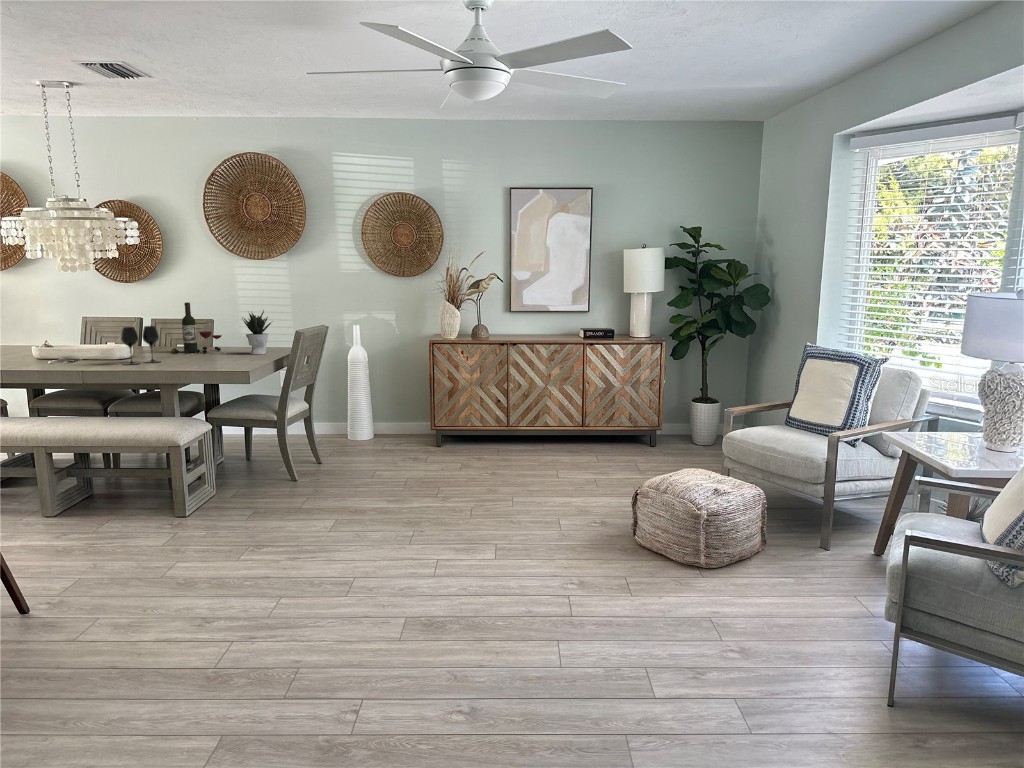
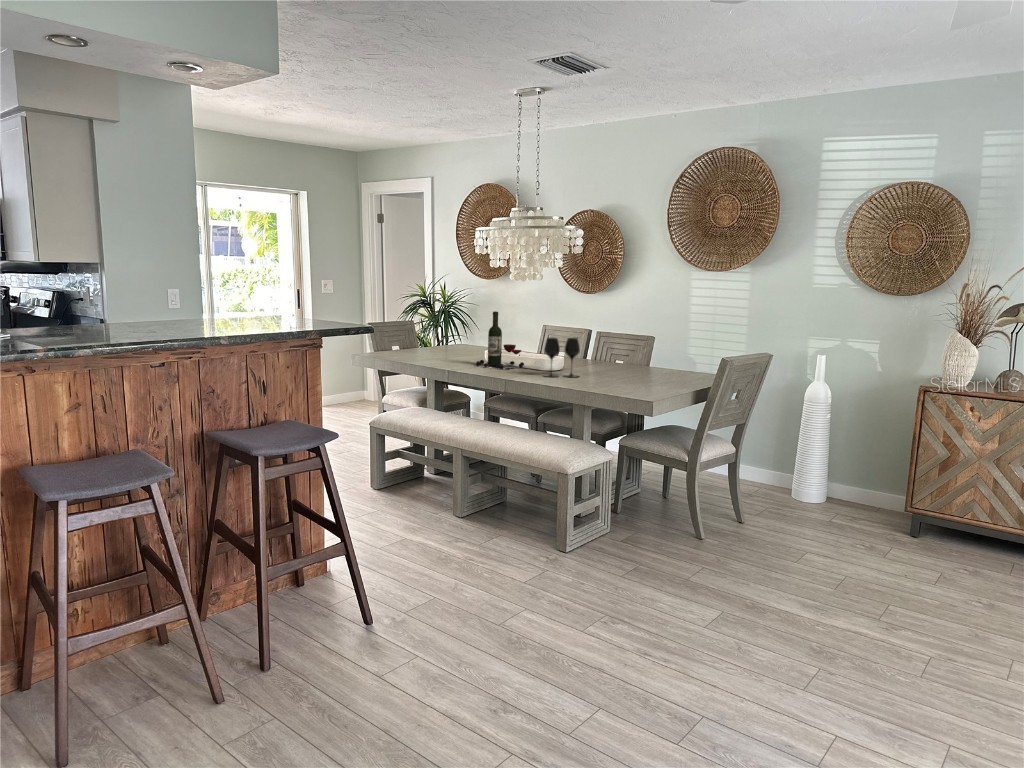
wine bottle: present [171,302,222,354] -> present [476,311,524,369]
potted plant: present [242,310,271,354] -> none [672,327,708,380]

